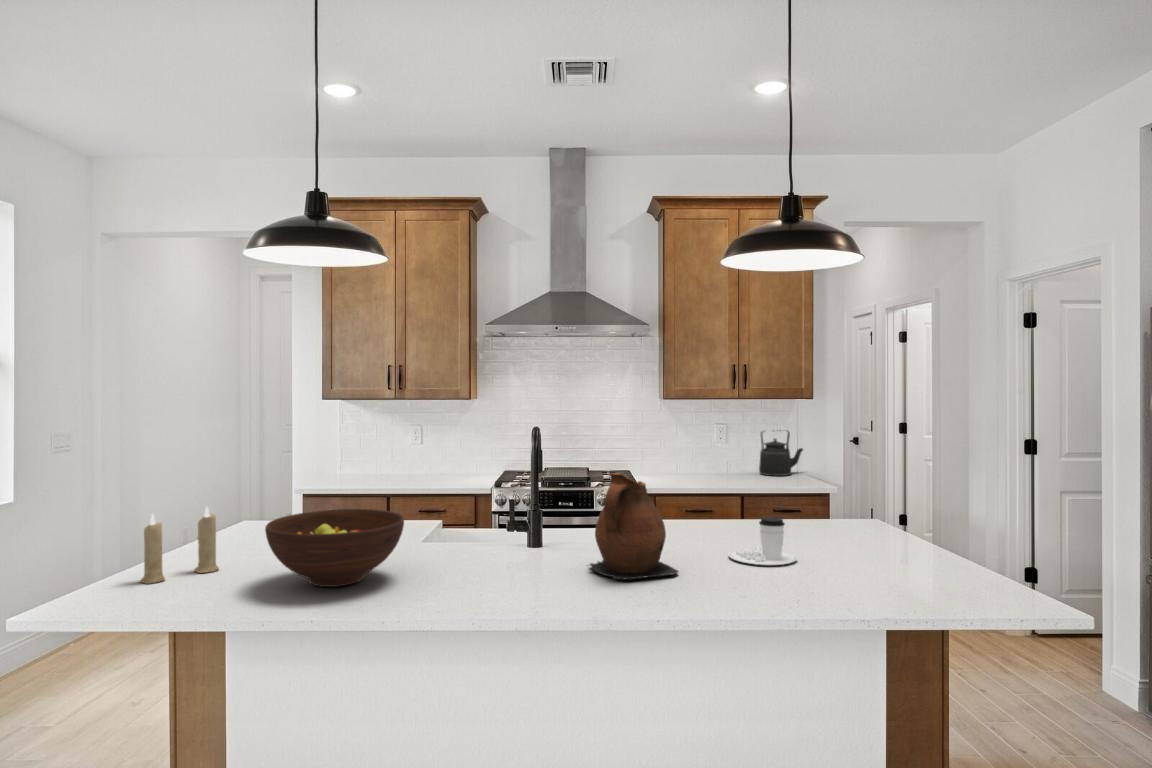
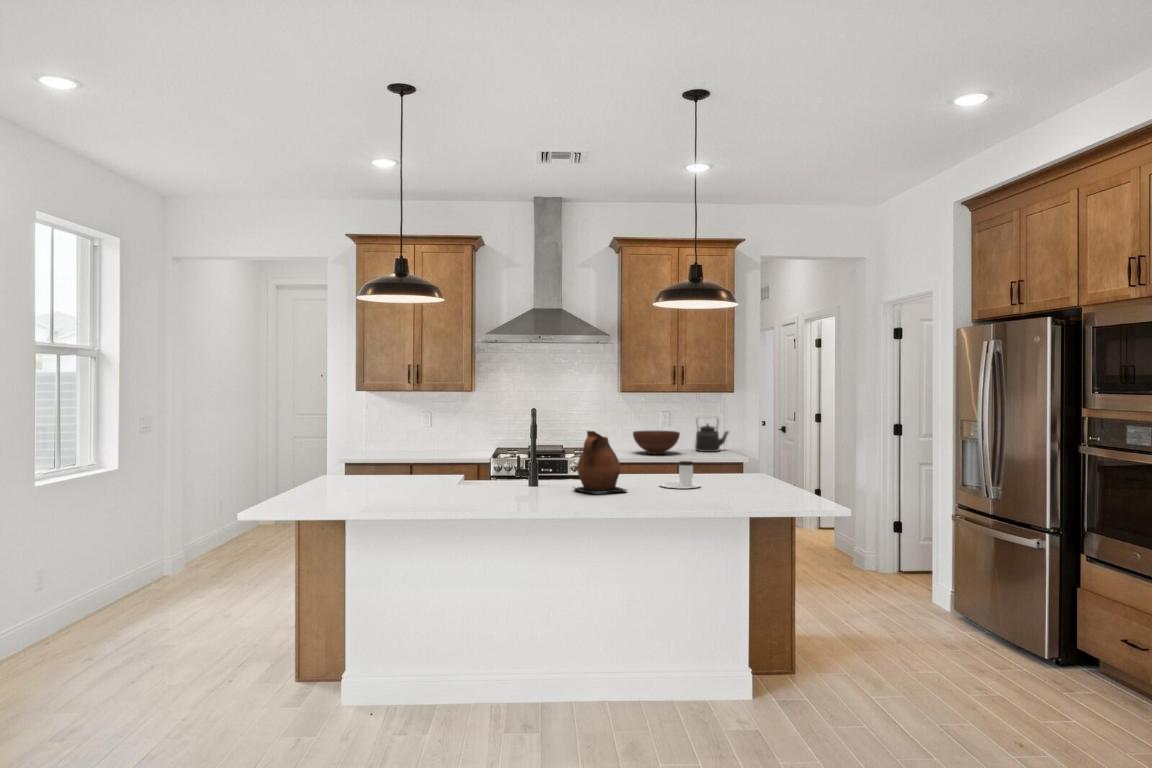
candle: present [140,507,219,584] -> none [300,451,343,497]
fruit bowl: present [265,509,404,587] -> present [633,431,680,454]

